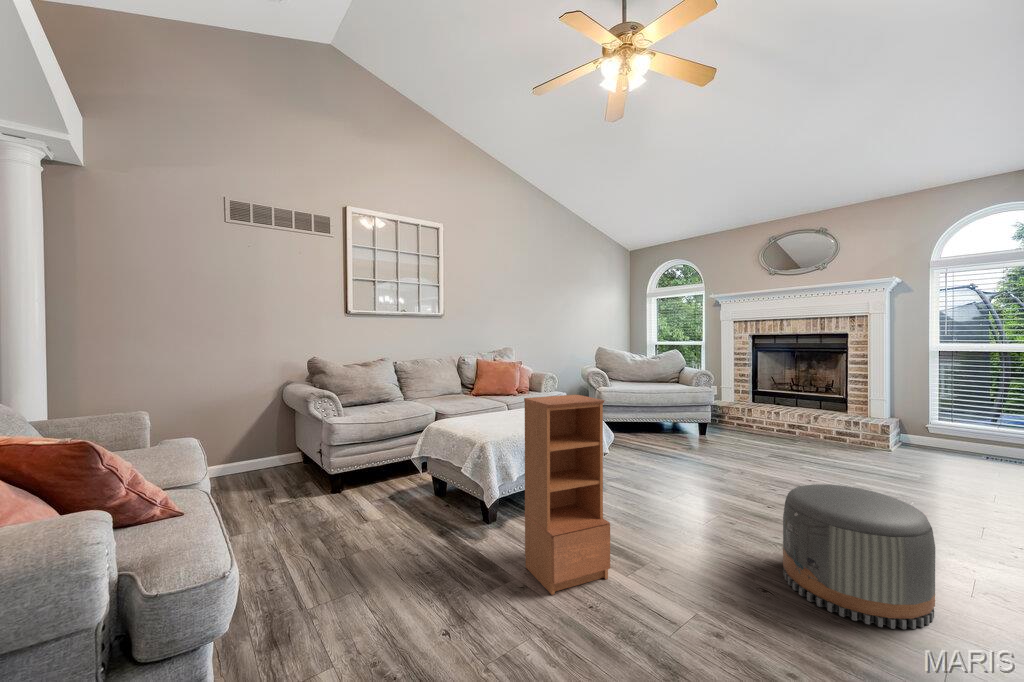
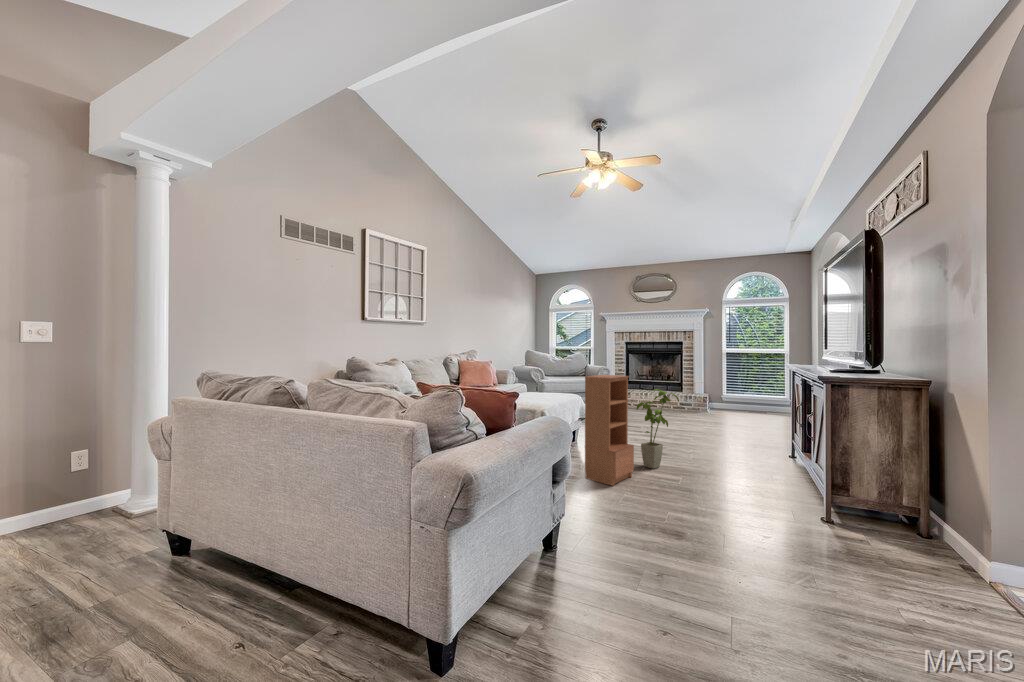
house plant: none [638,423,717,566] -> present [637,389,679,469]
pouf: present [783,484,935,629] -> none [704,418,770,476]

